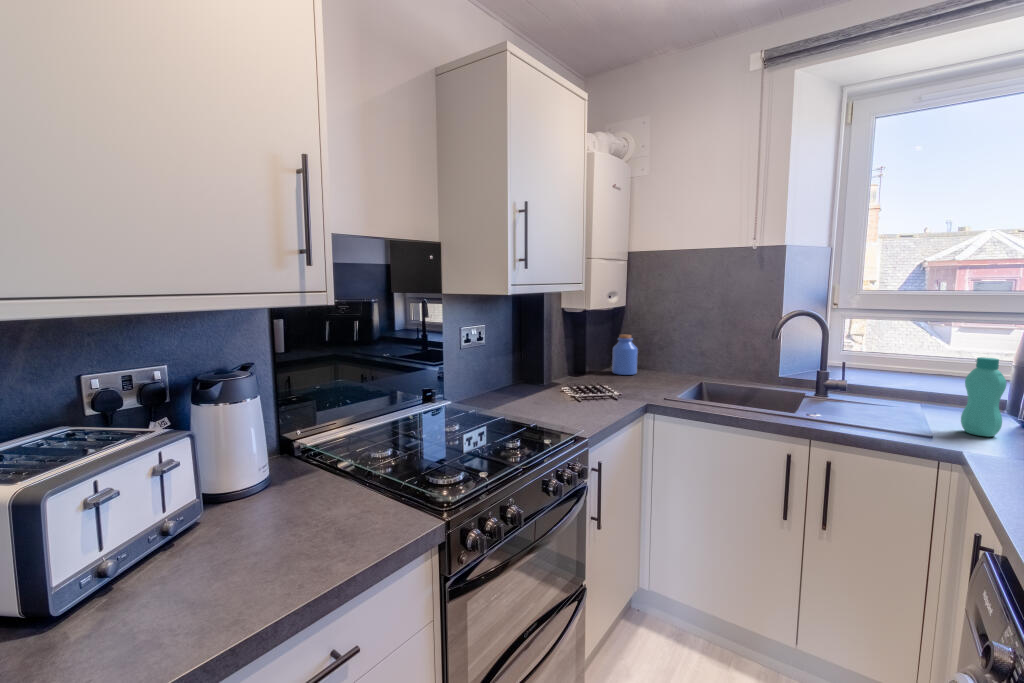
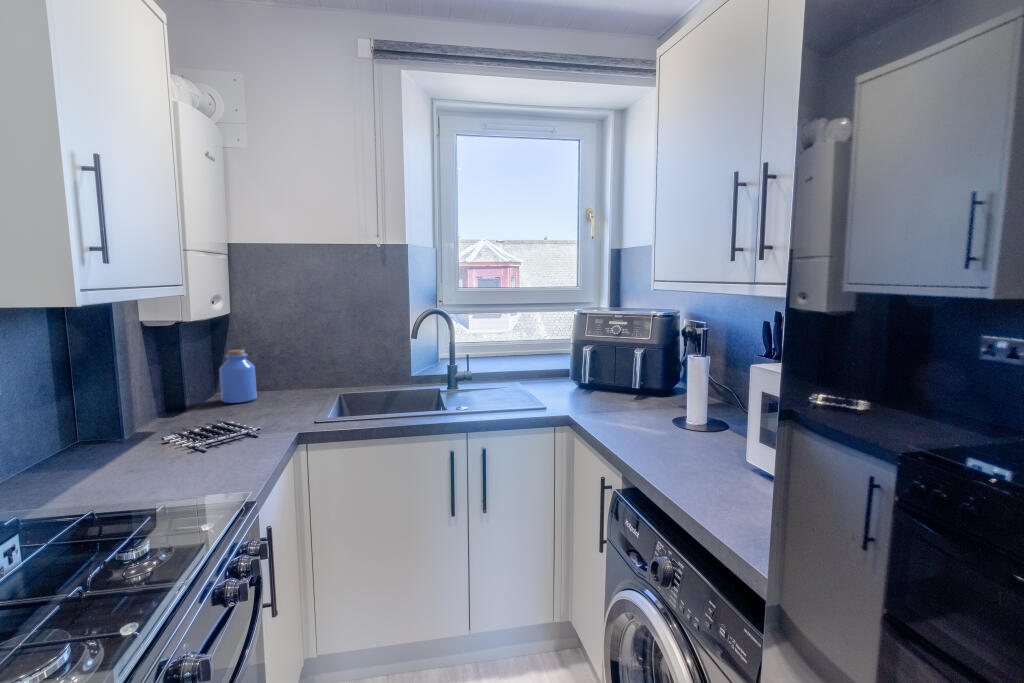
bottle: present [961,357,1006,437] -> none [555,341,577,402]

